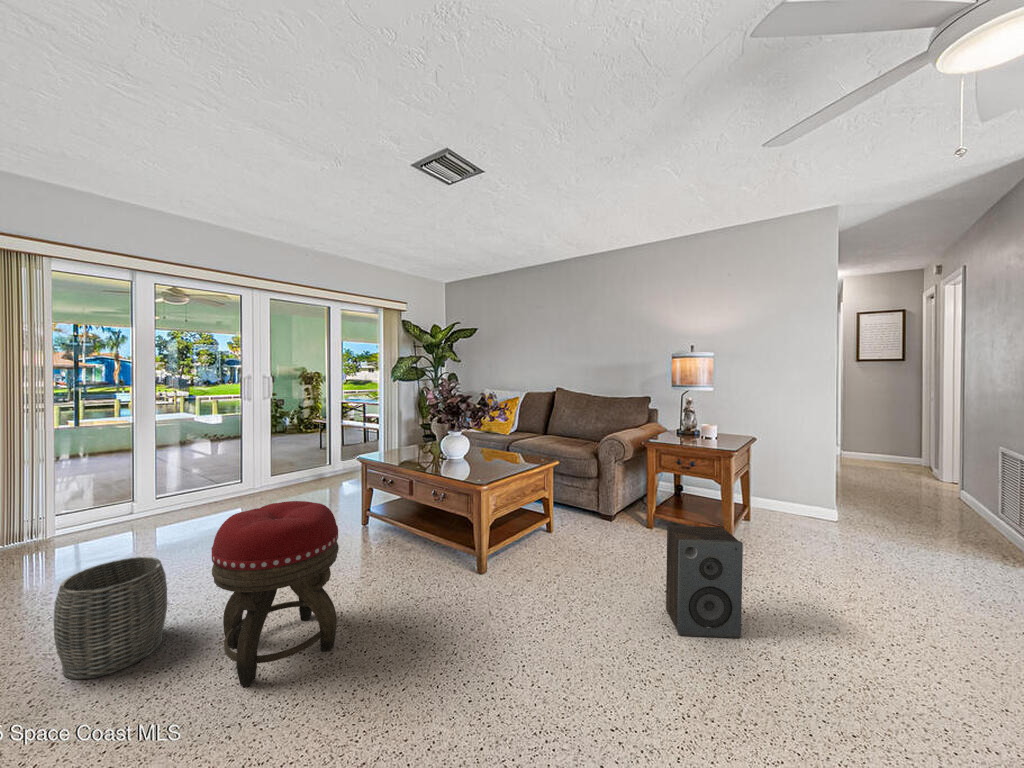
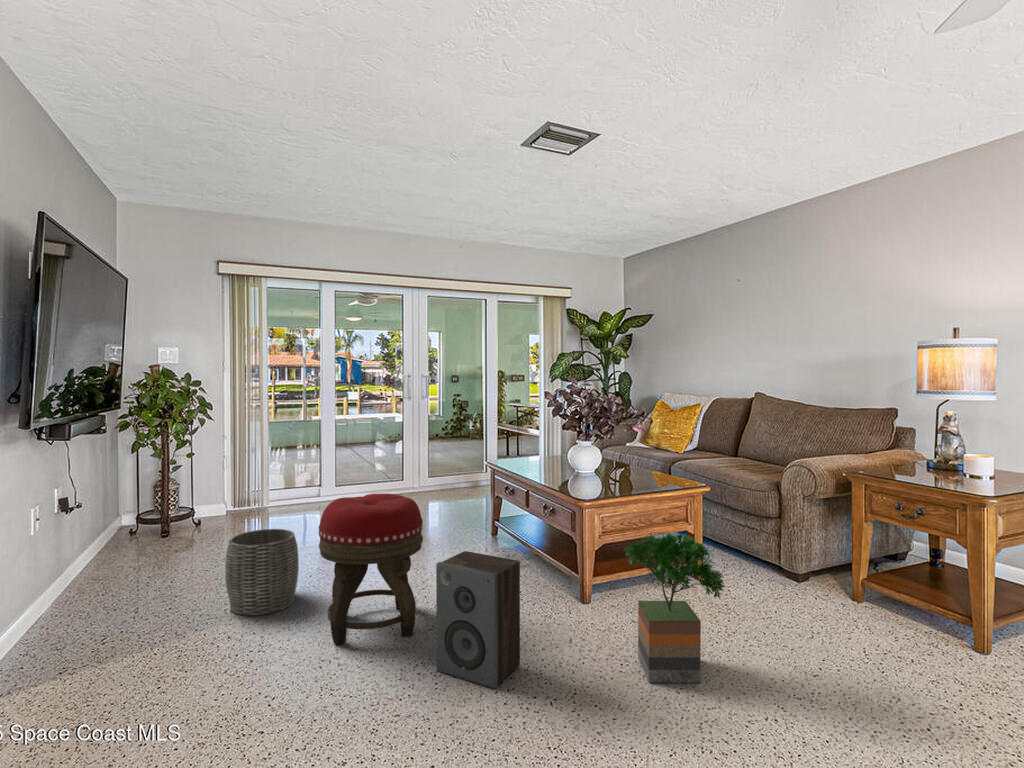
potted tree: none [543,505,632,639] -> present [625,533,725,683]
speaker: present [666,526,743,638] -> present [436,551,520,689]

